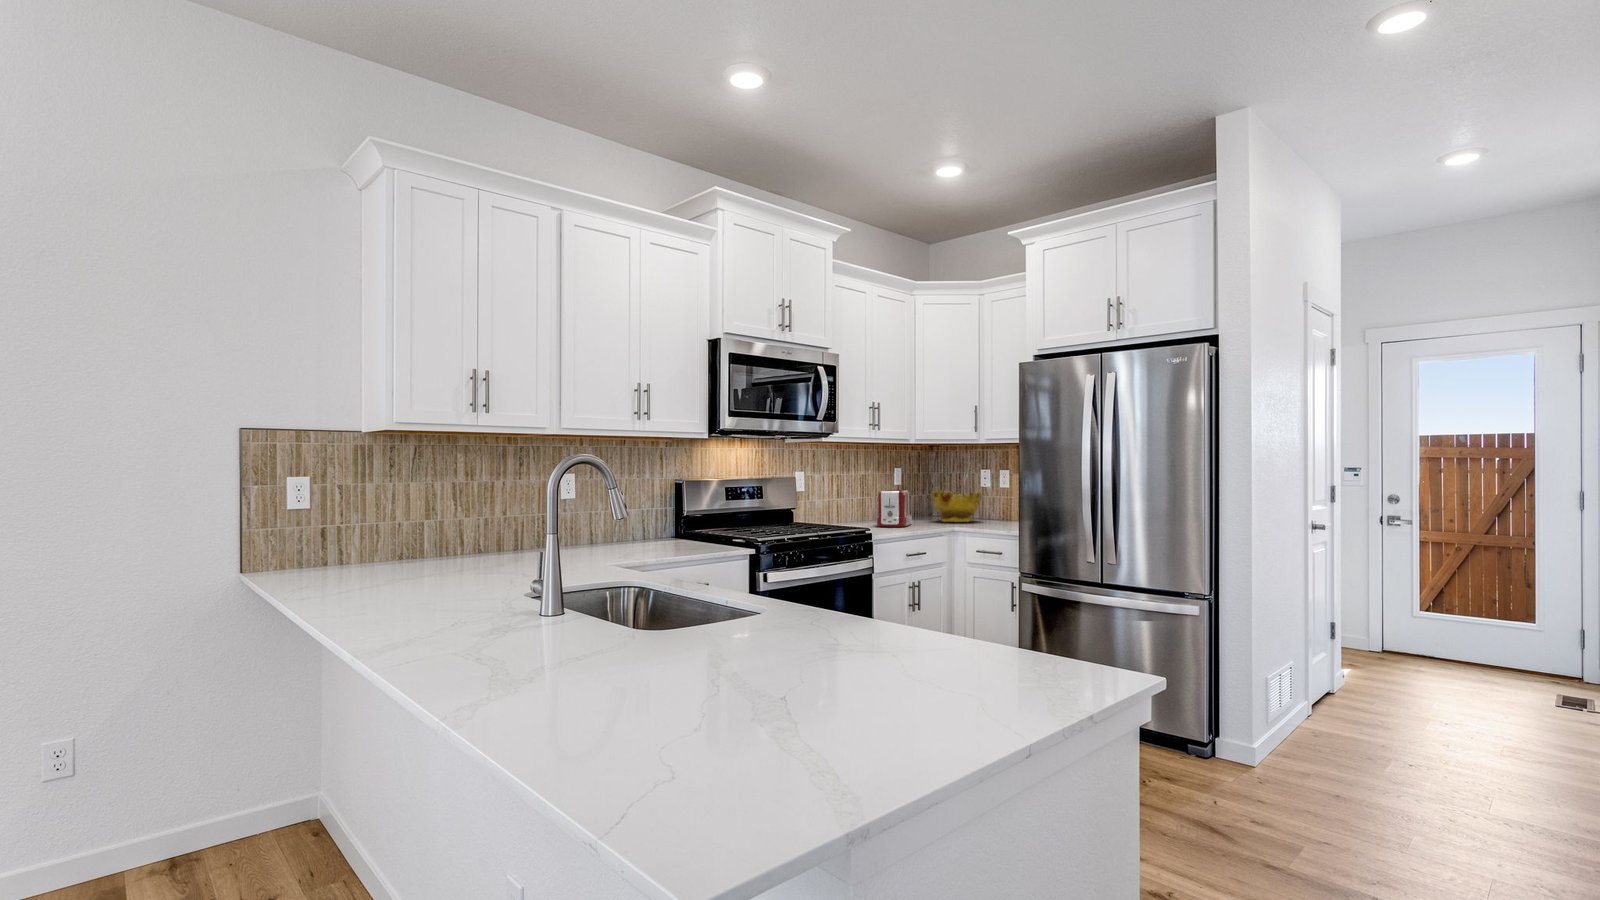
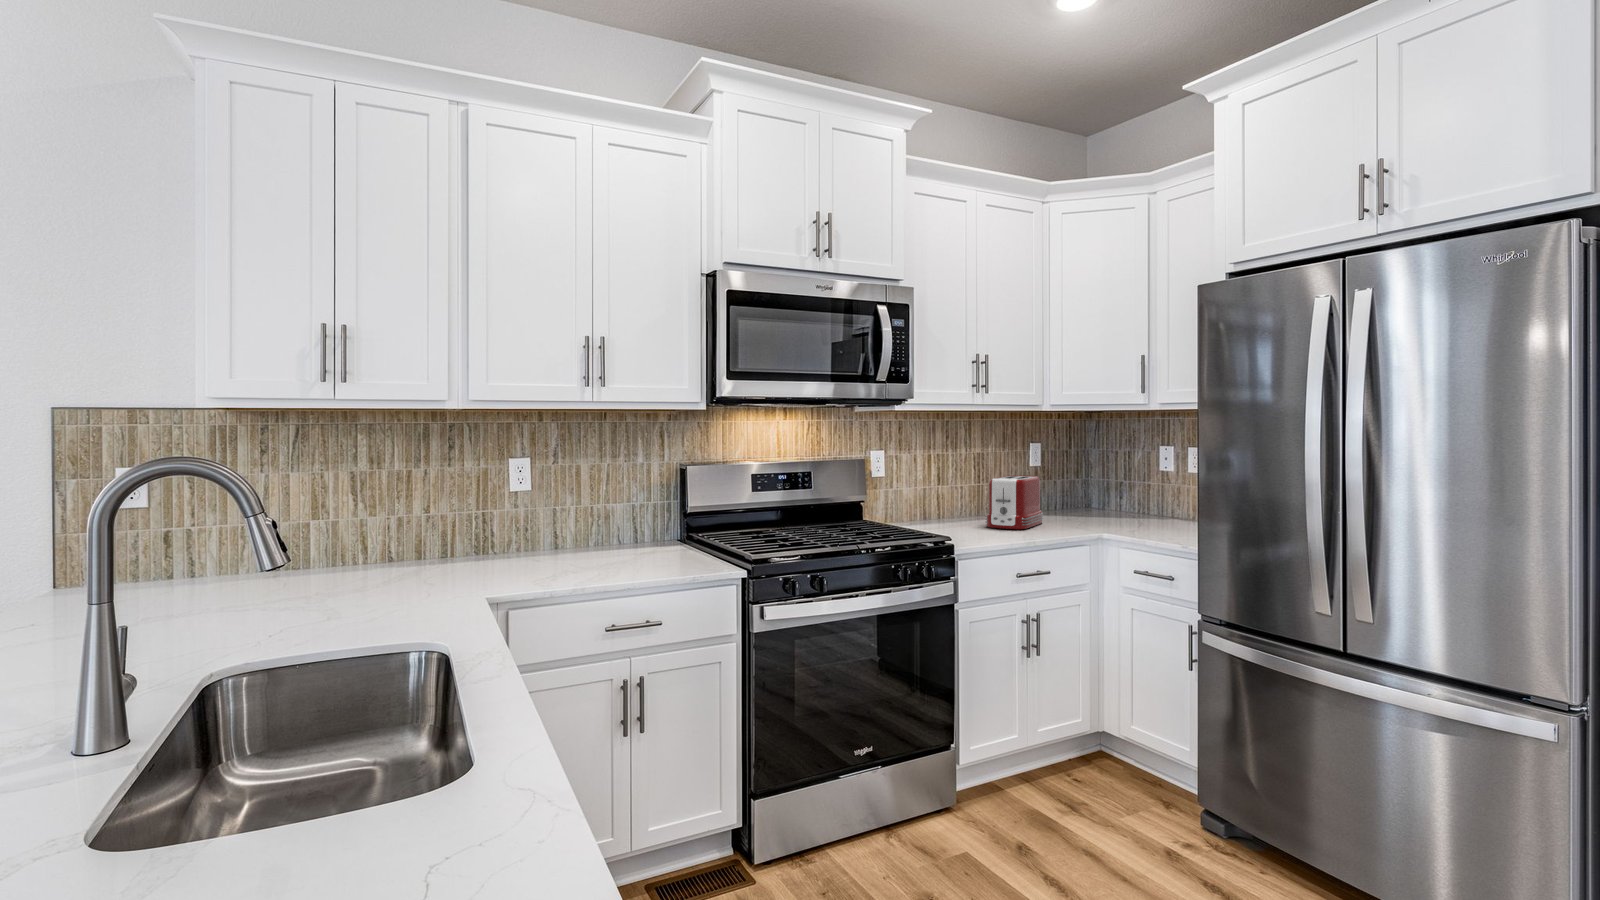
decorative bowl: present [932,490,982,522] -> none [1078,474,1153,523]

